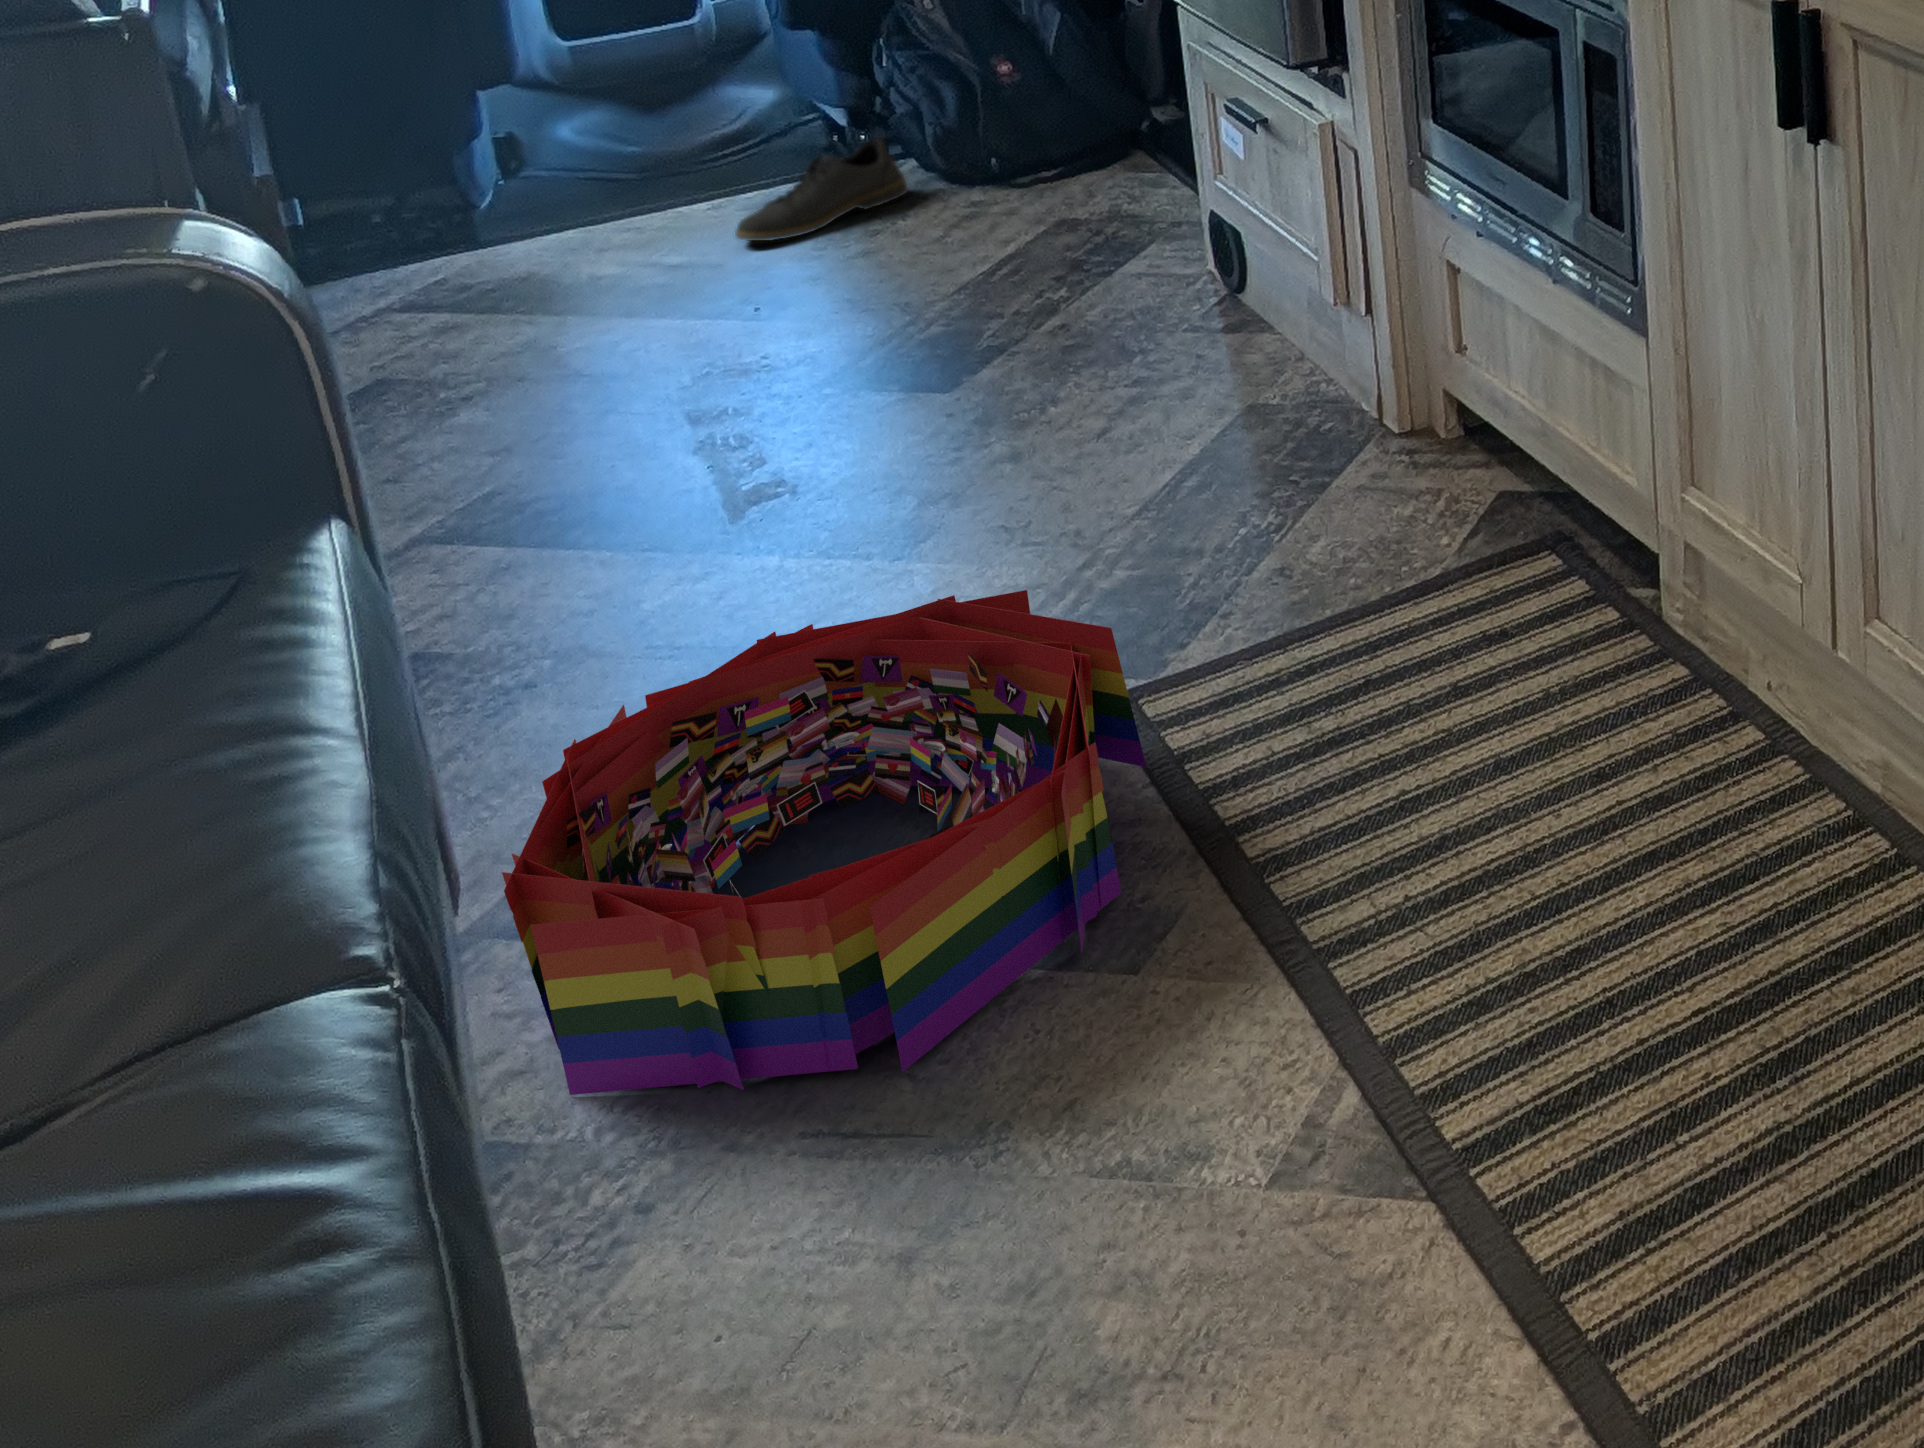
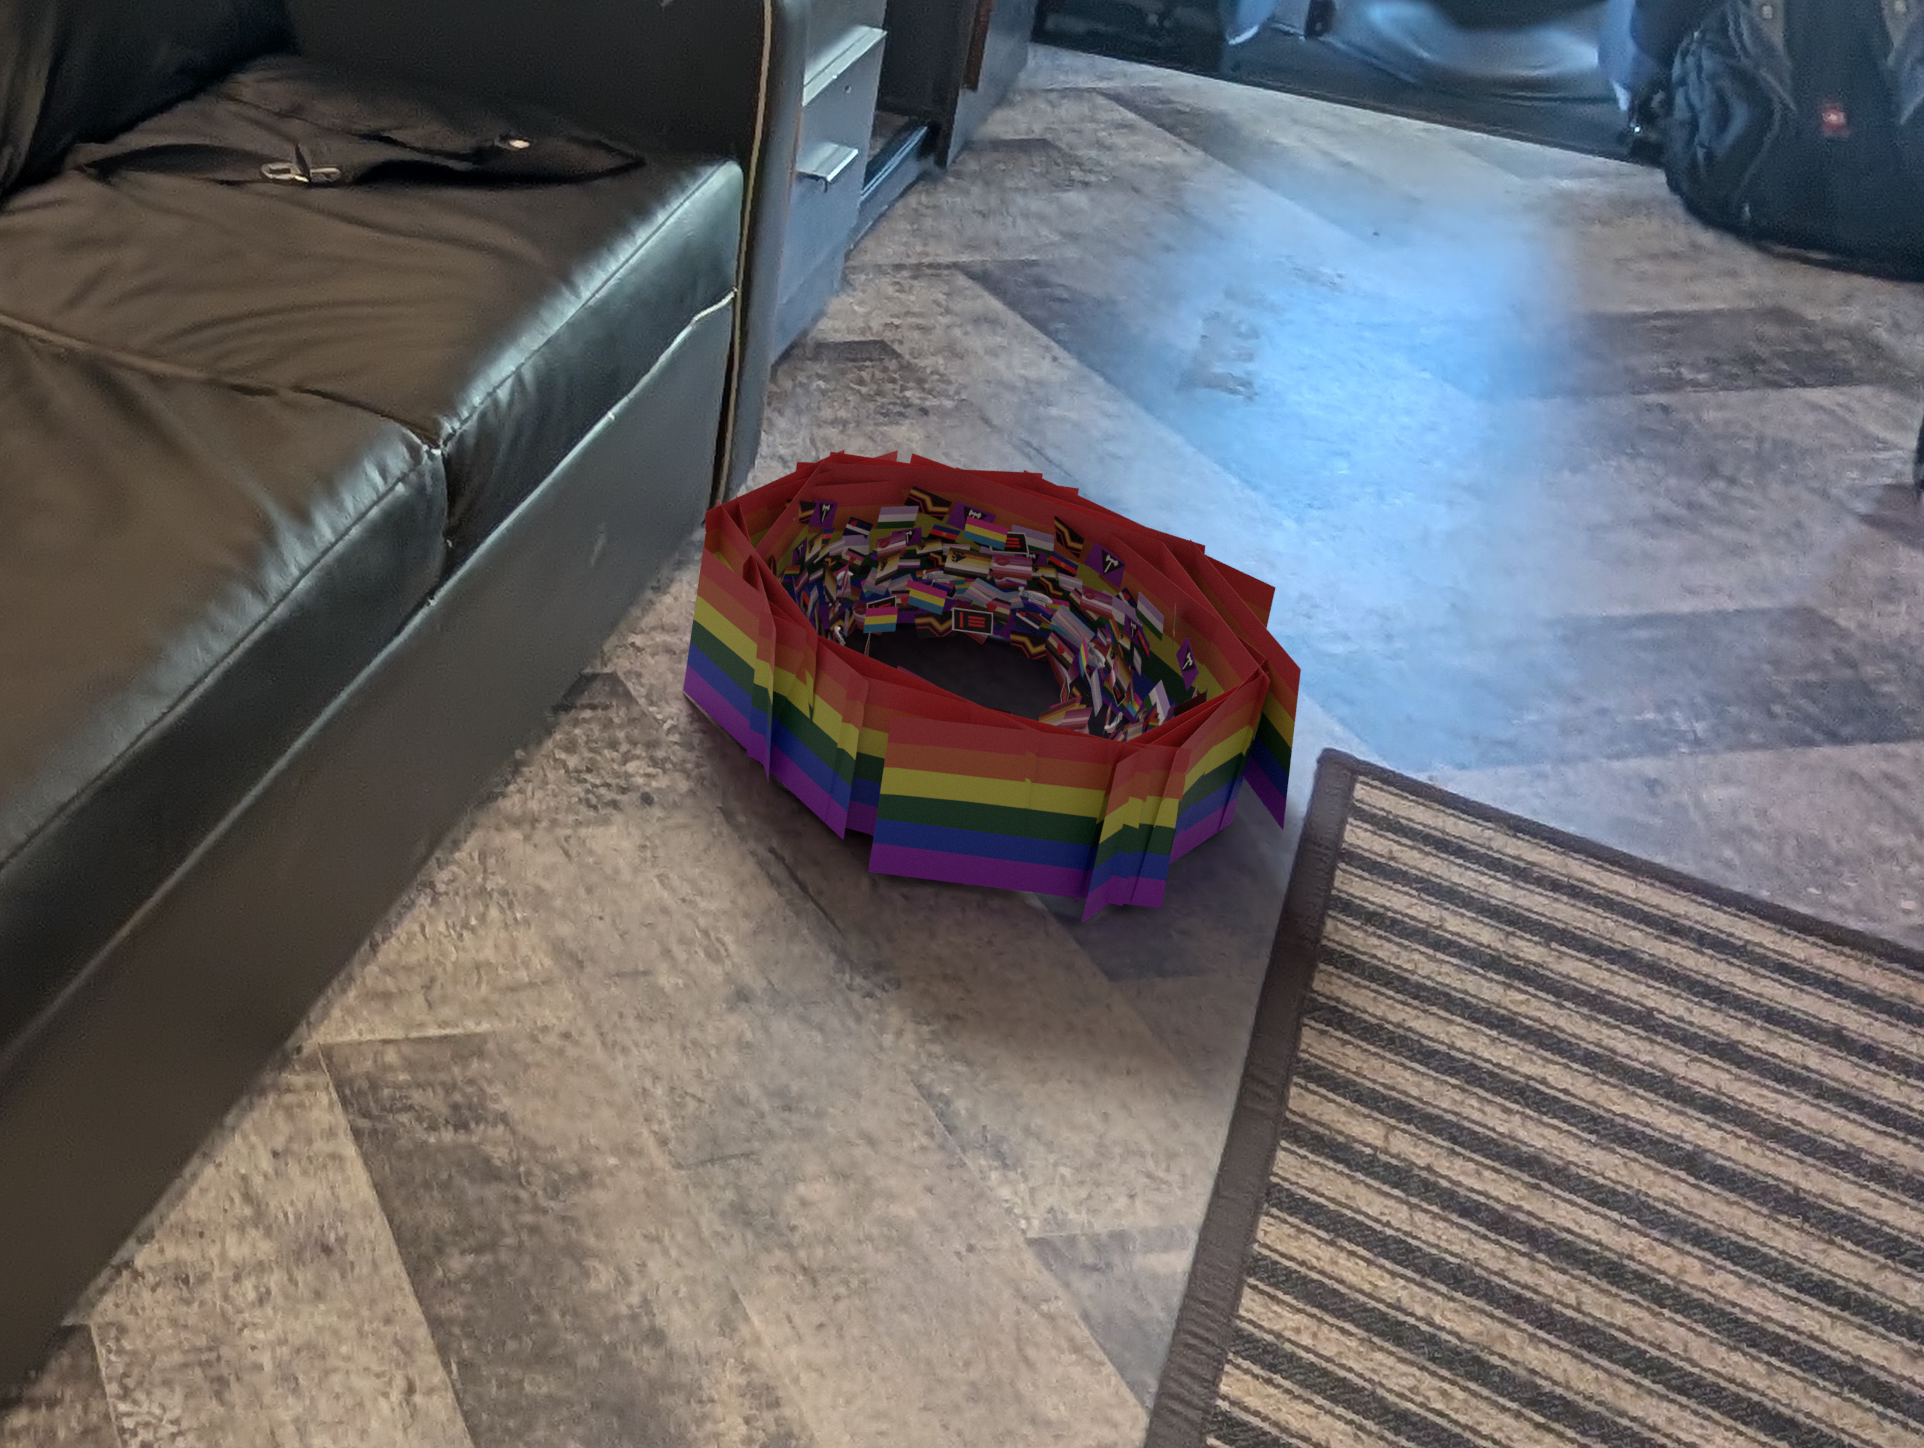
shoe: present [735,137,908,241] -> none [1413,116,1637,201]

